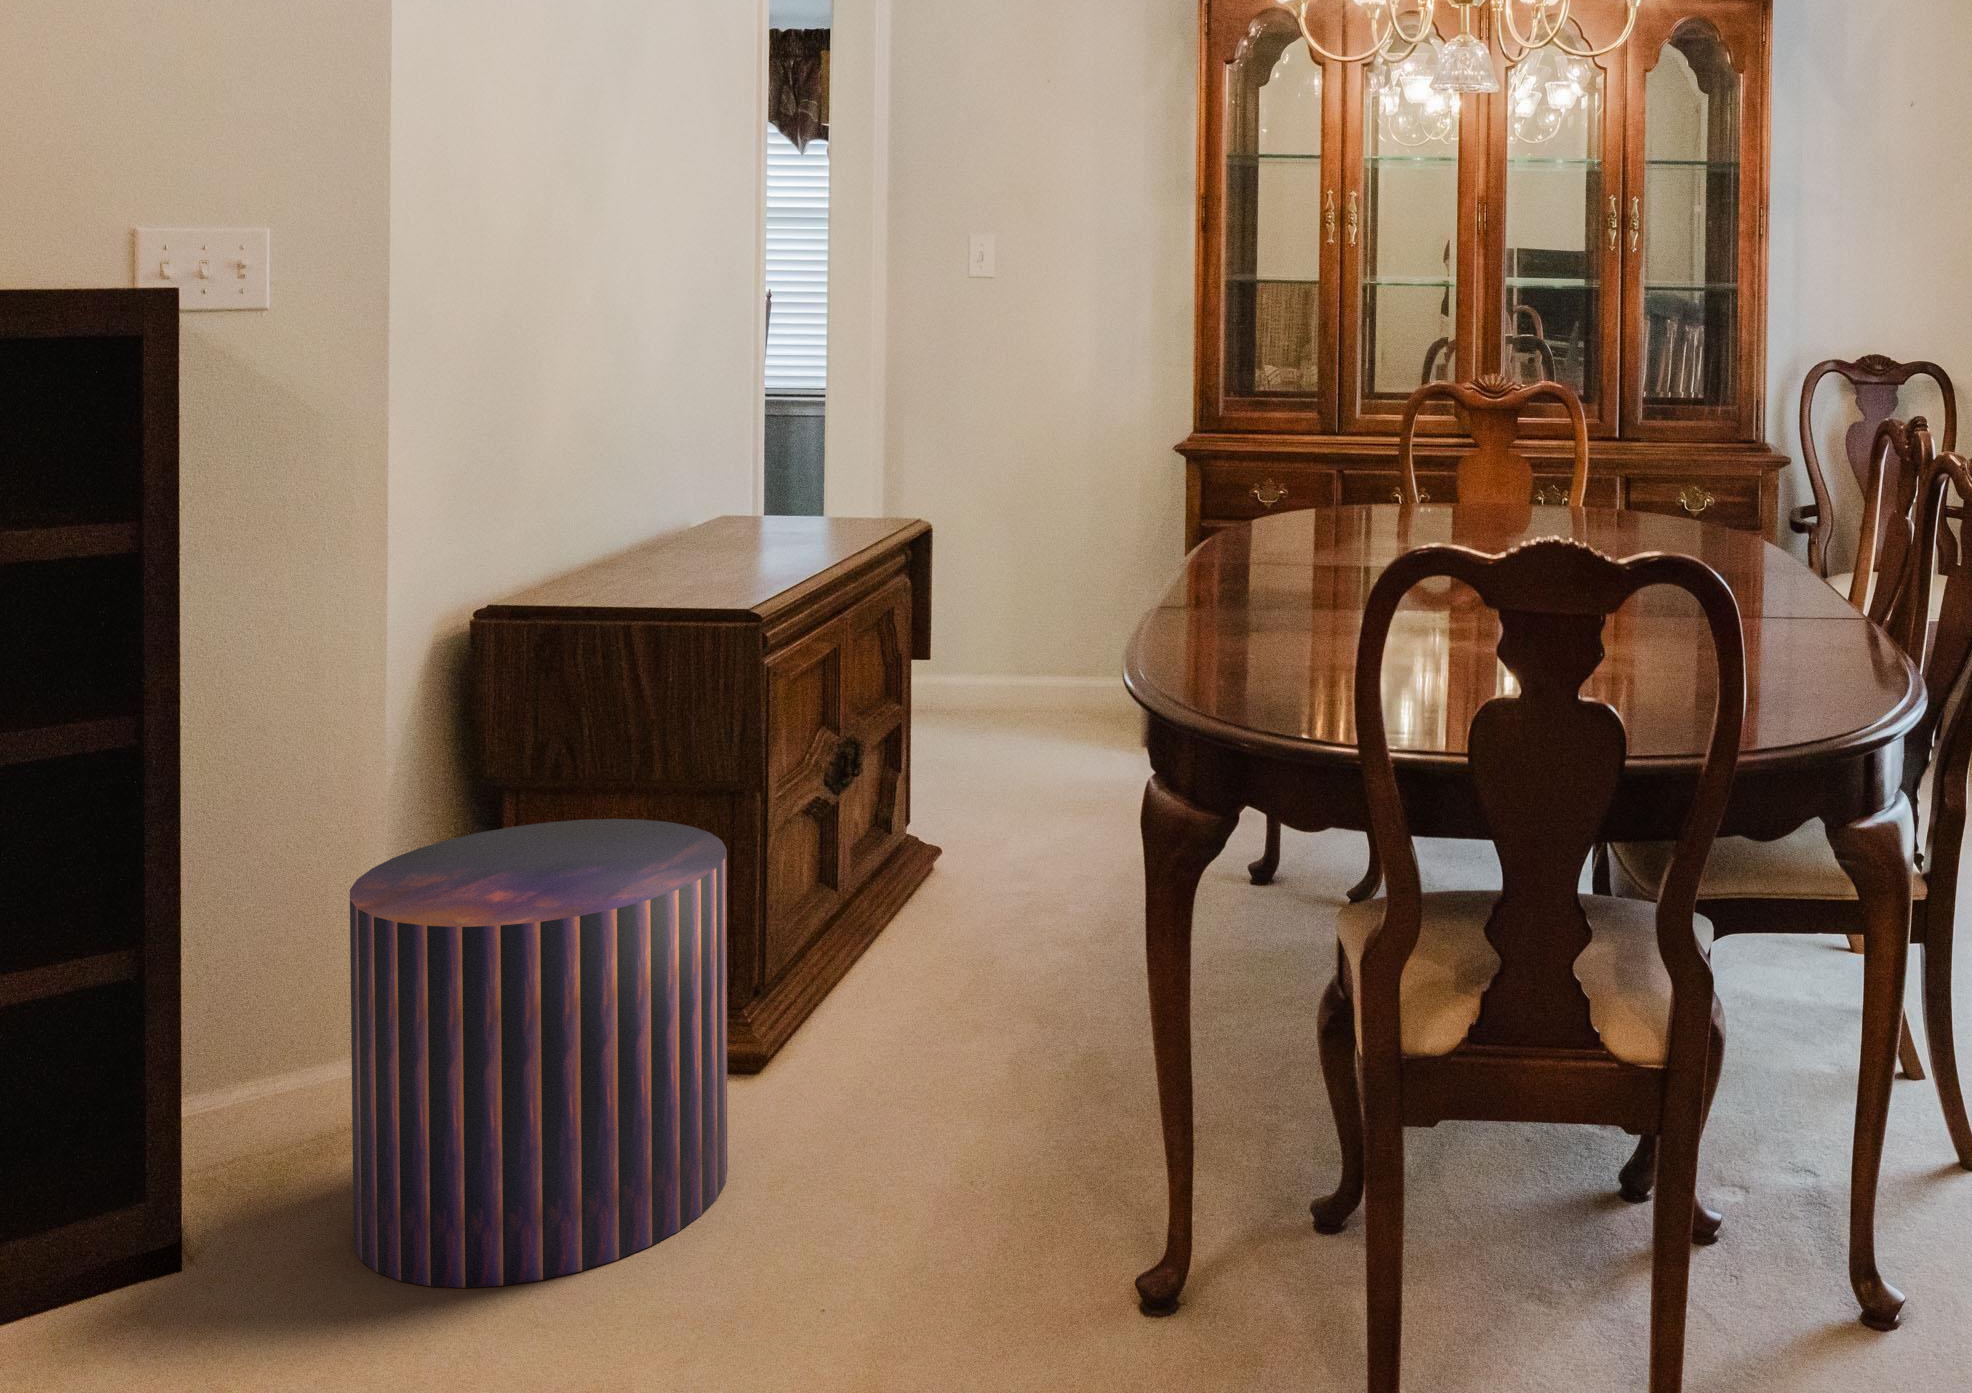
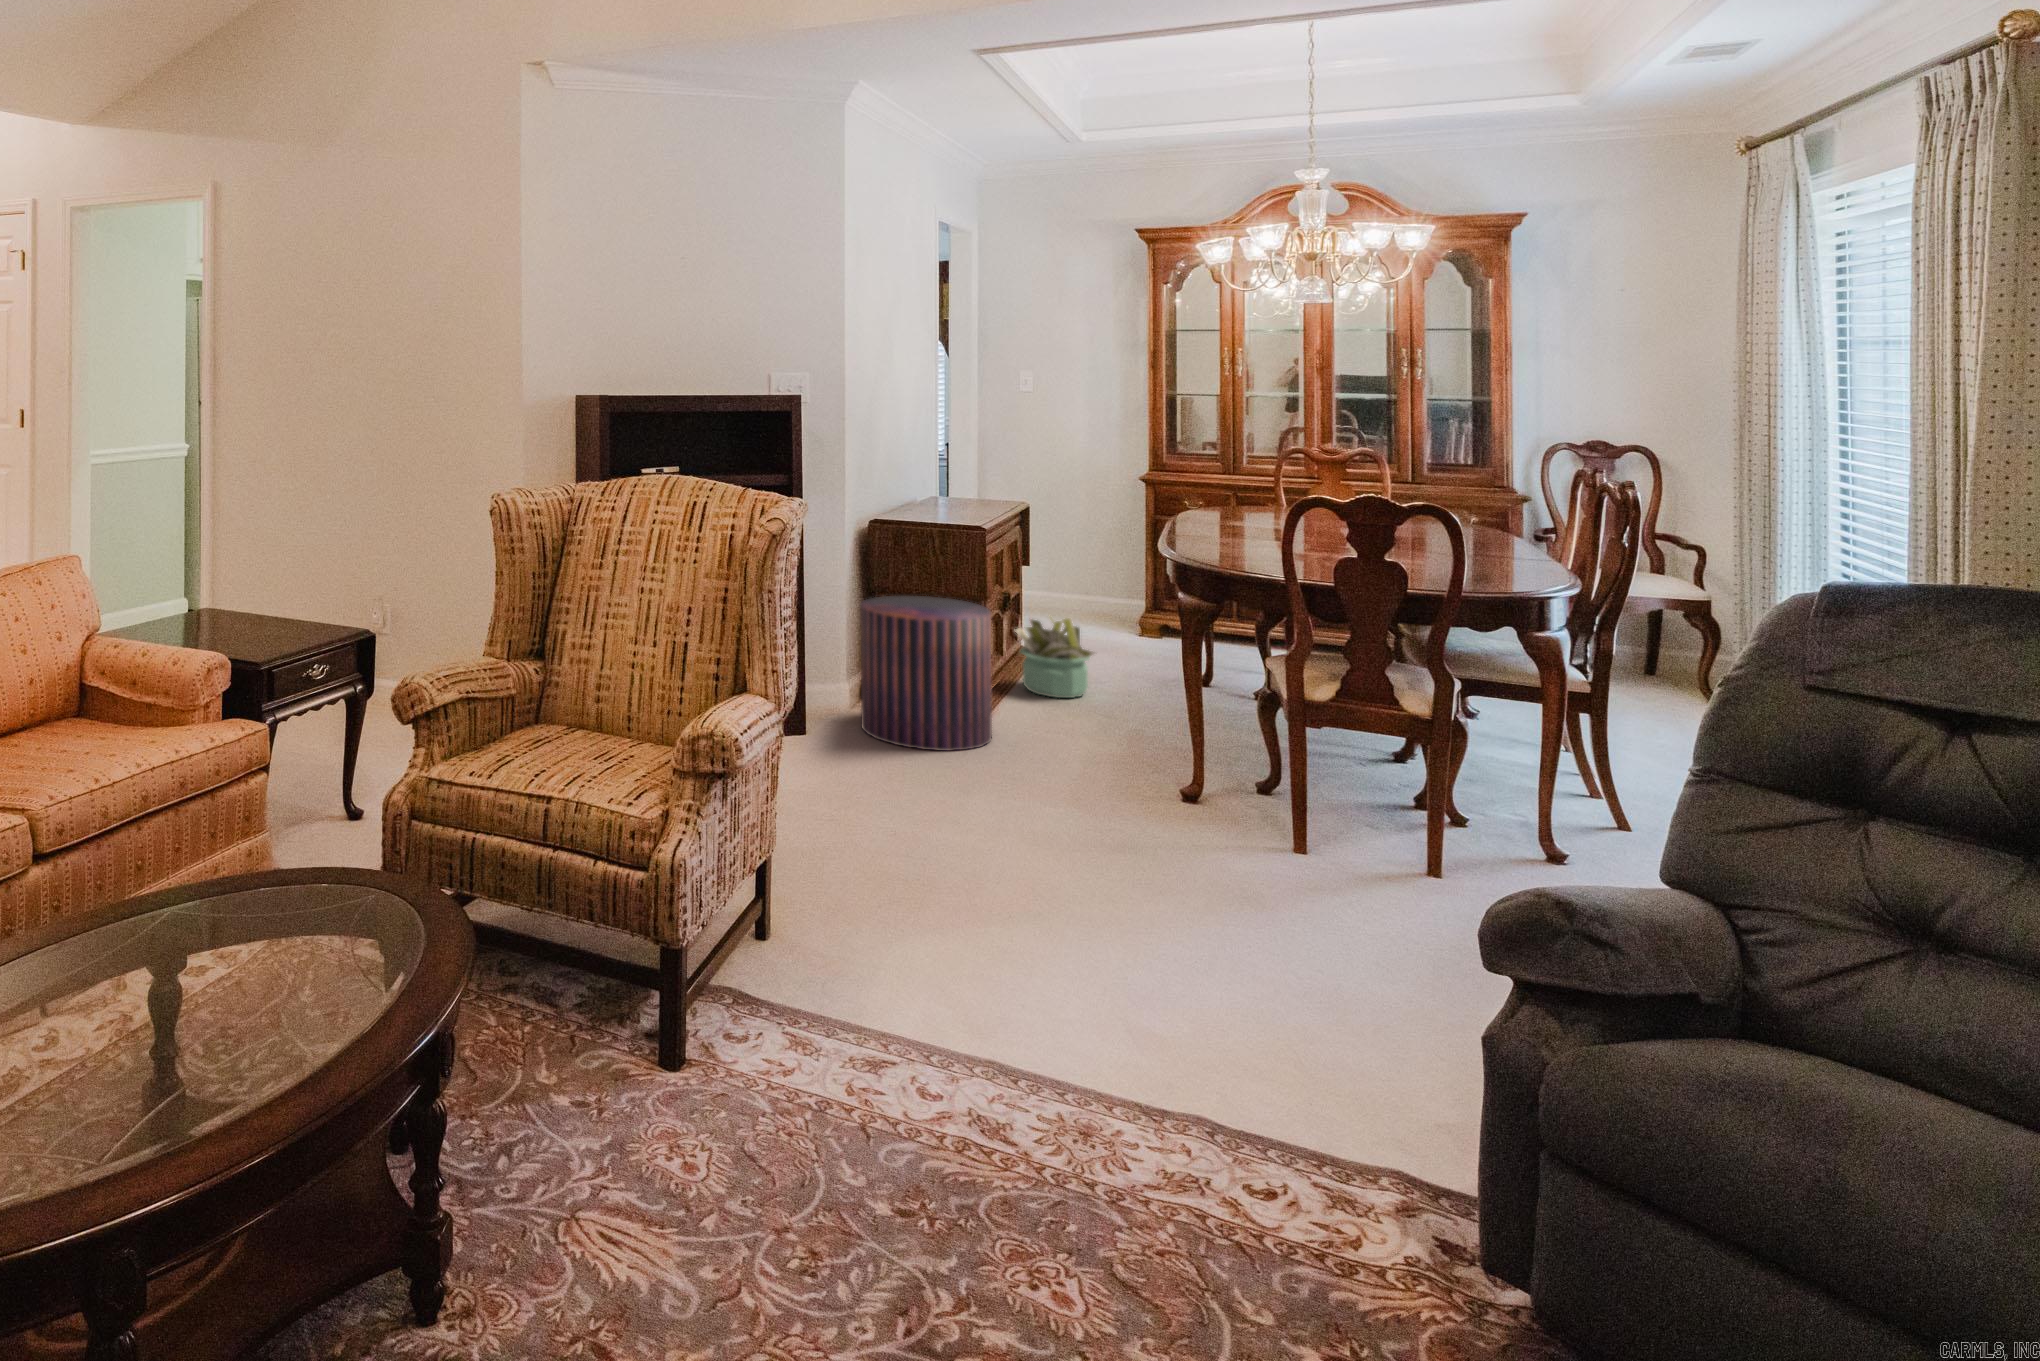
decorative plant: none [850,792,1030,992] -> present [1016,618,1094,698]

